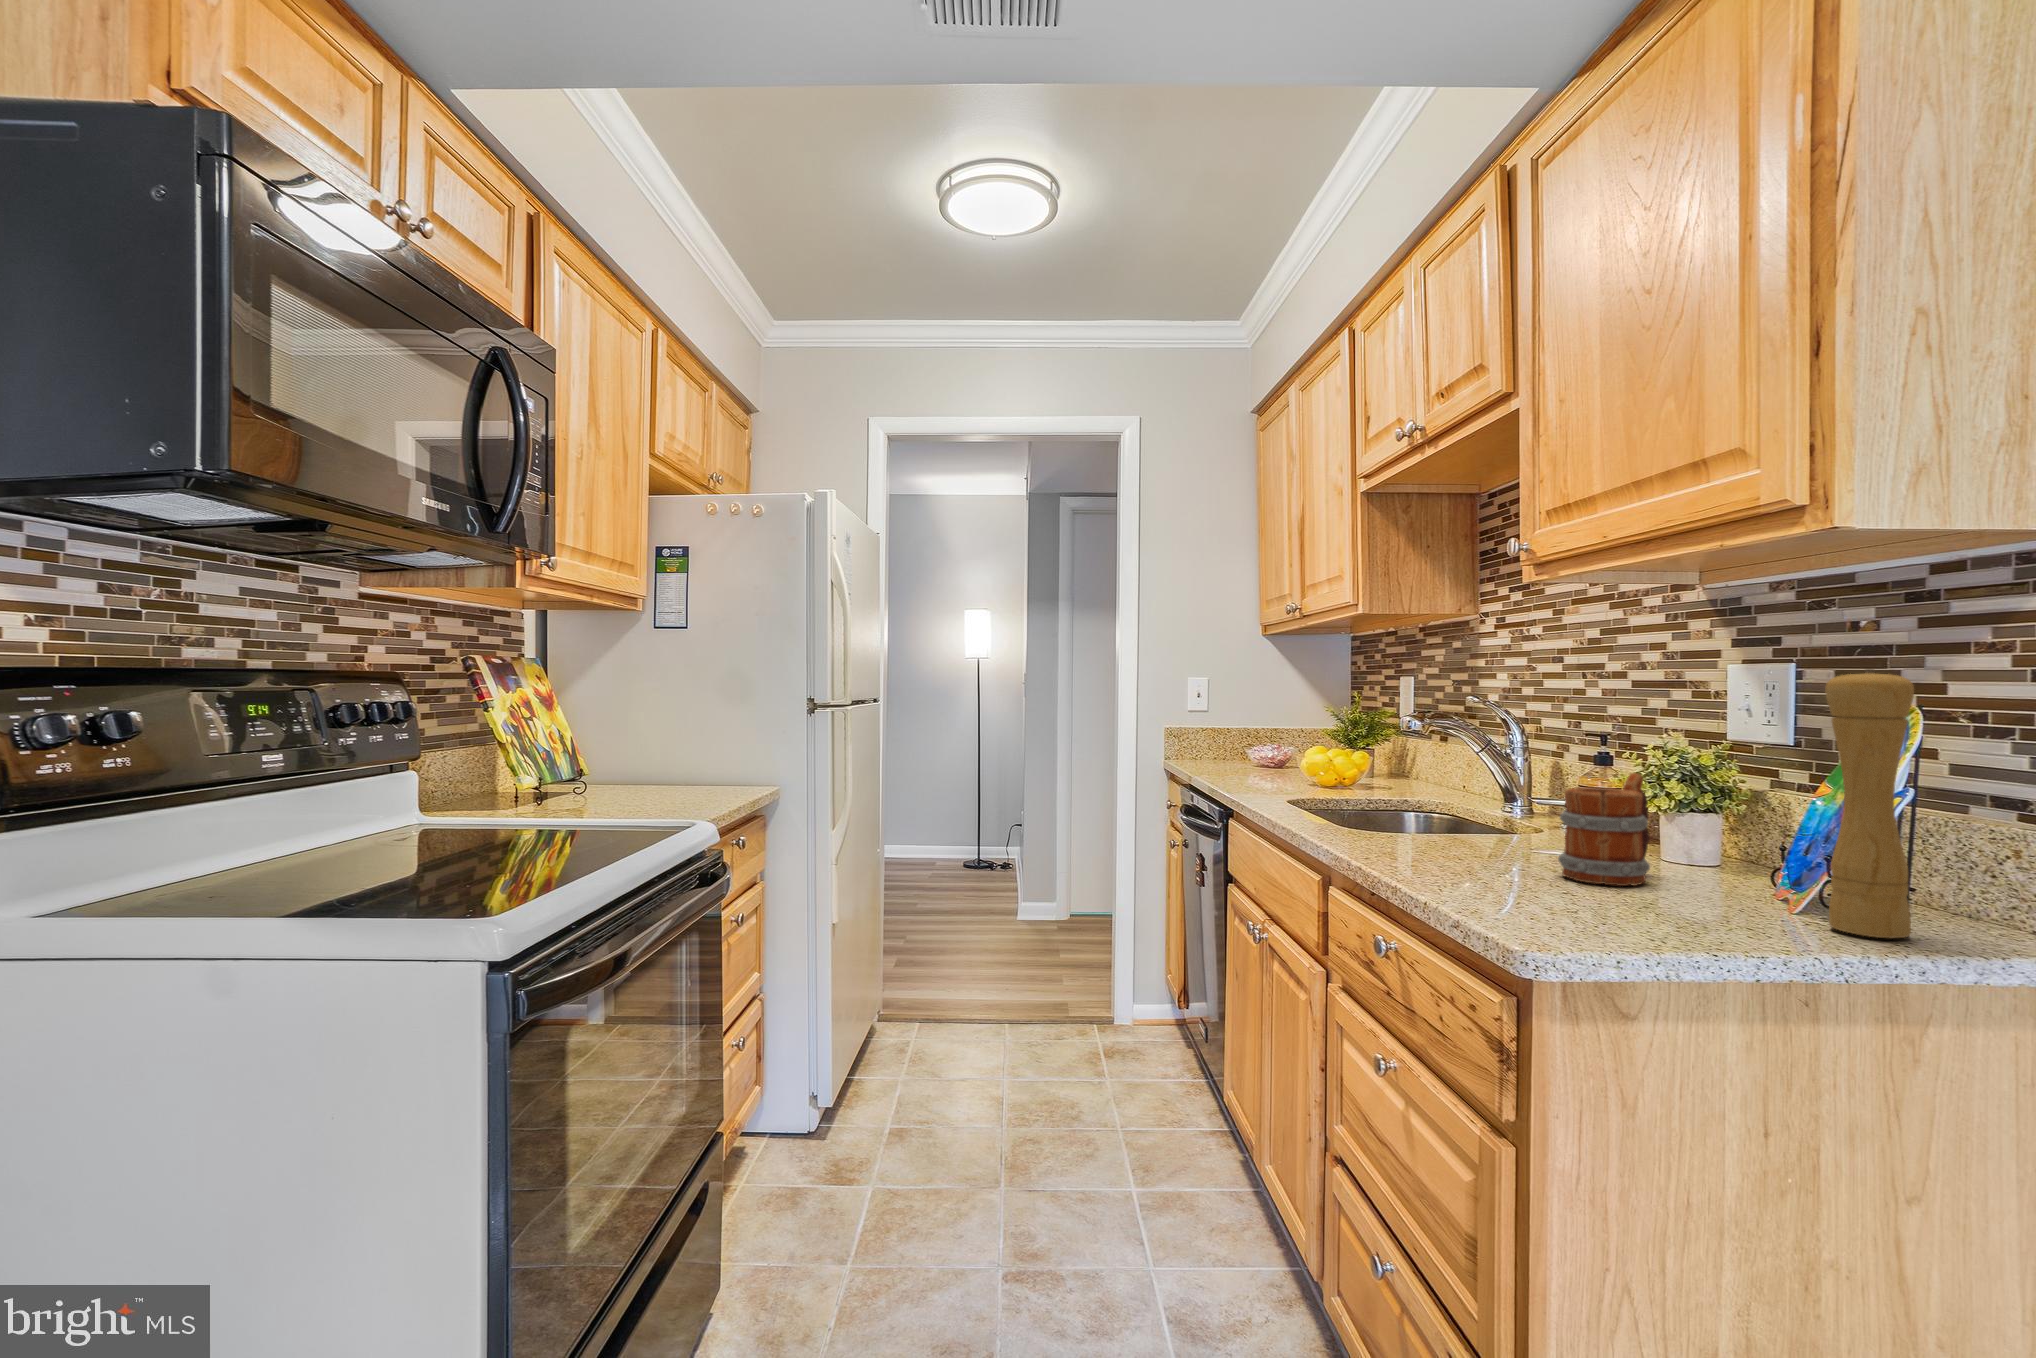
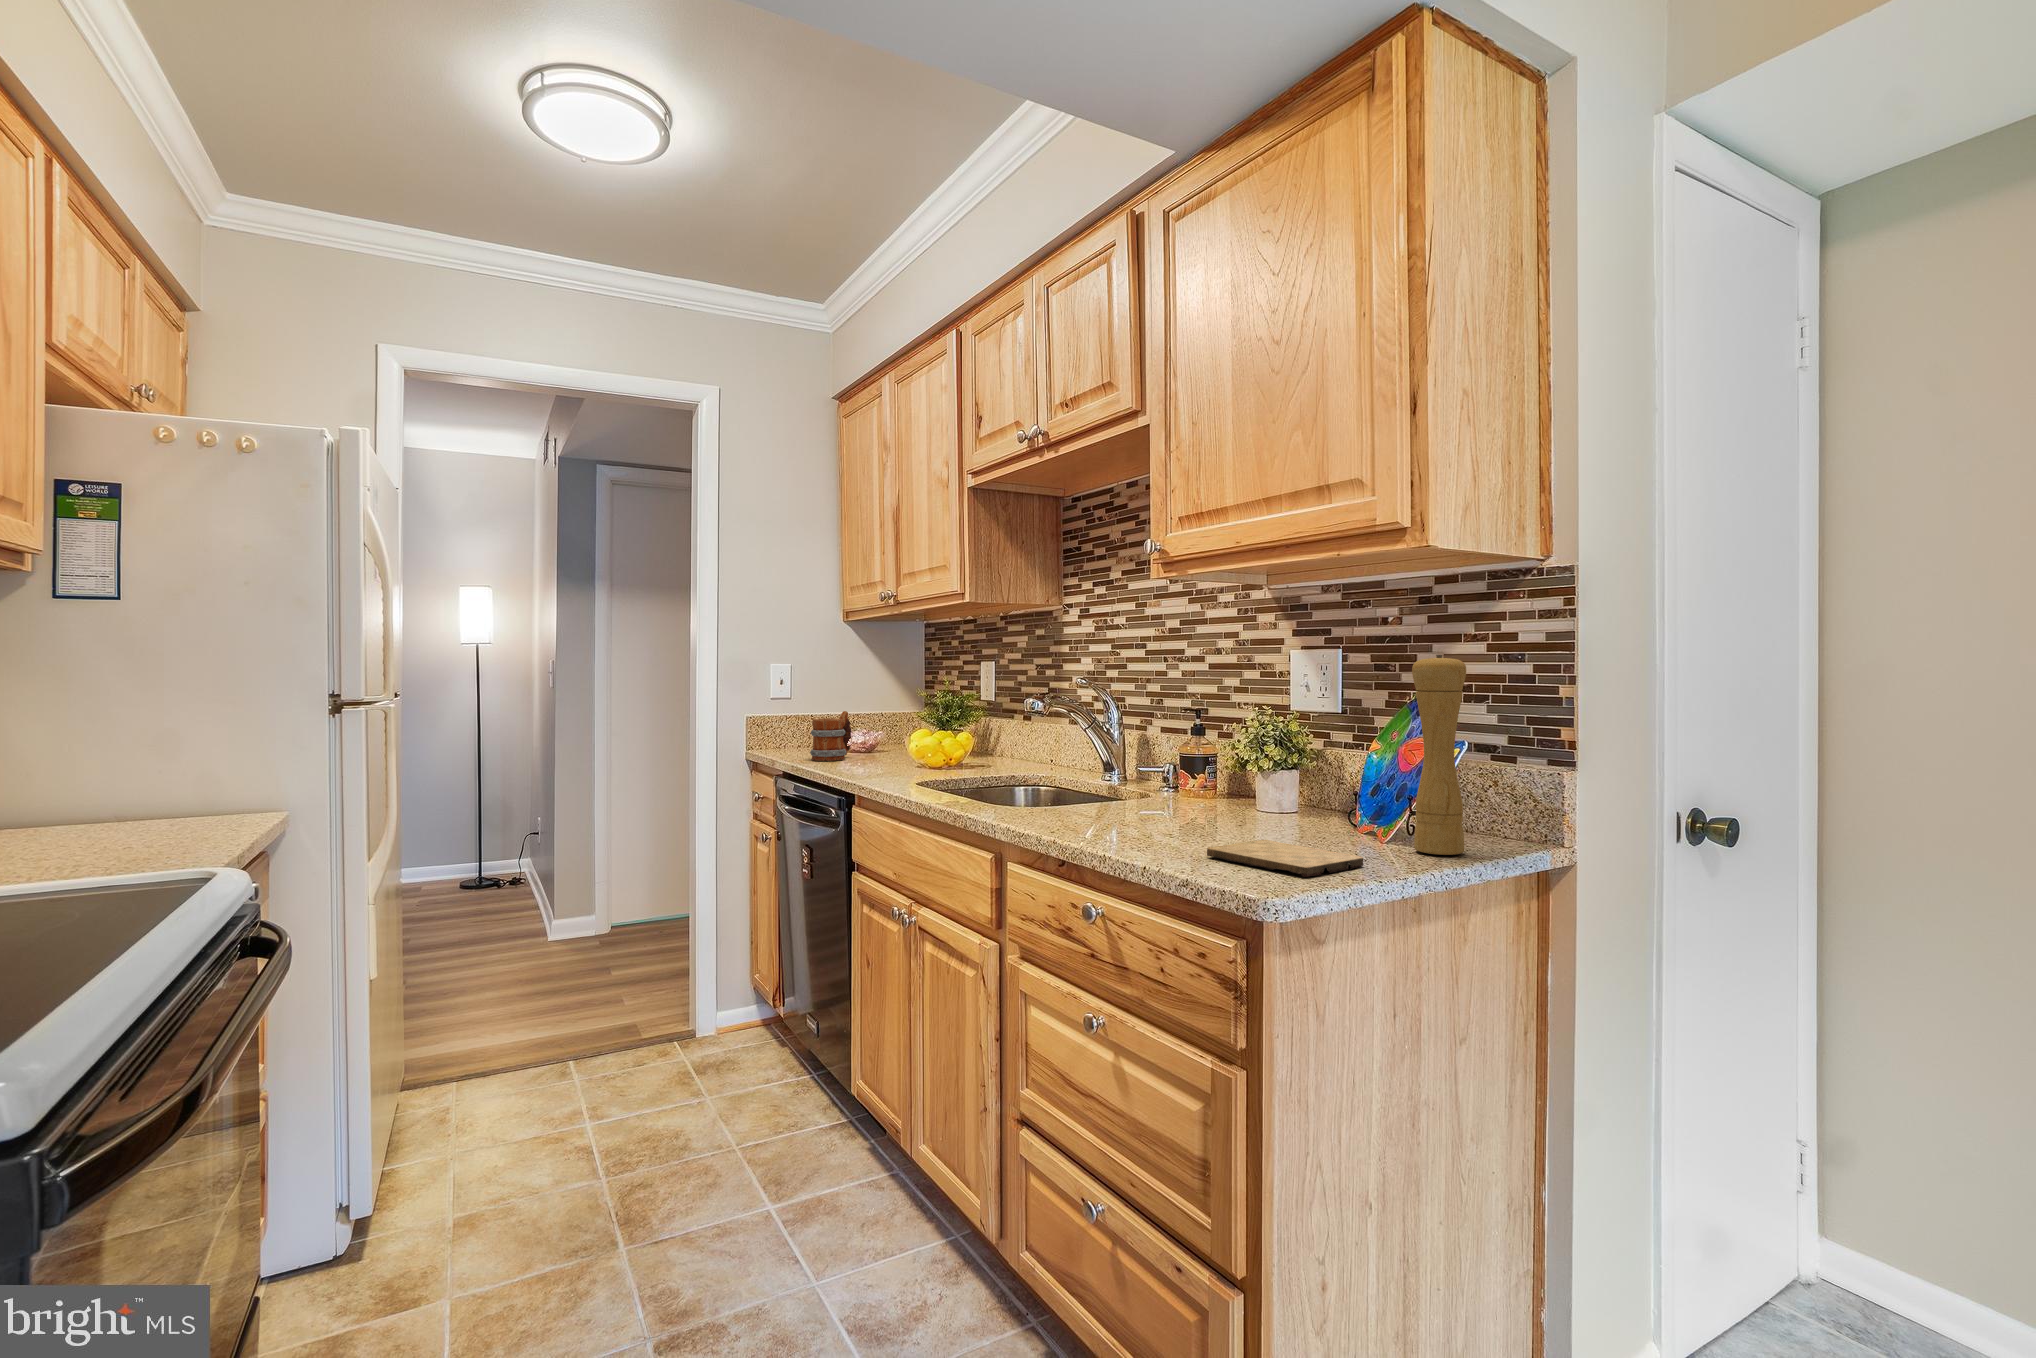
mug: present [1558,773,1650,886] -> present [810,711,852,761]
cutting board: none [1514,890,1718,937] -> present [1207,840,1363,877]

